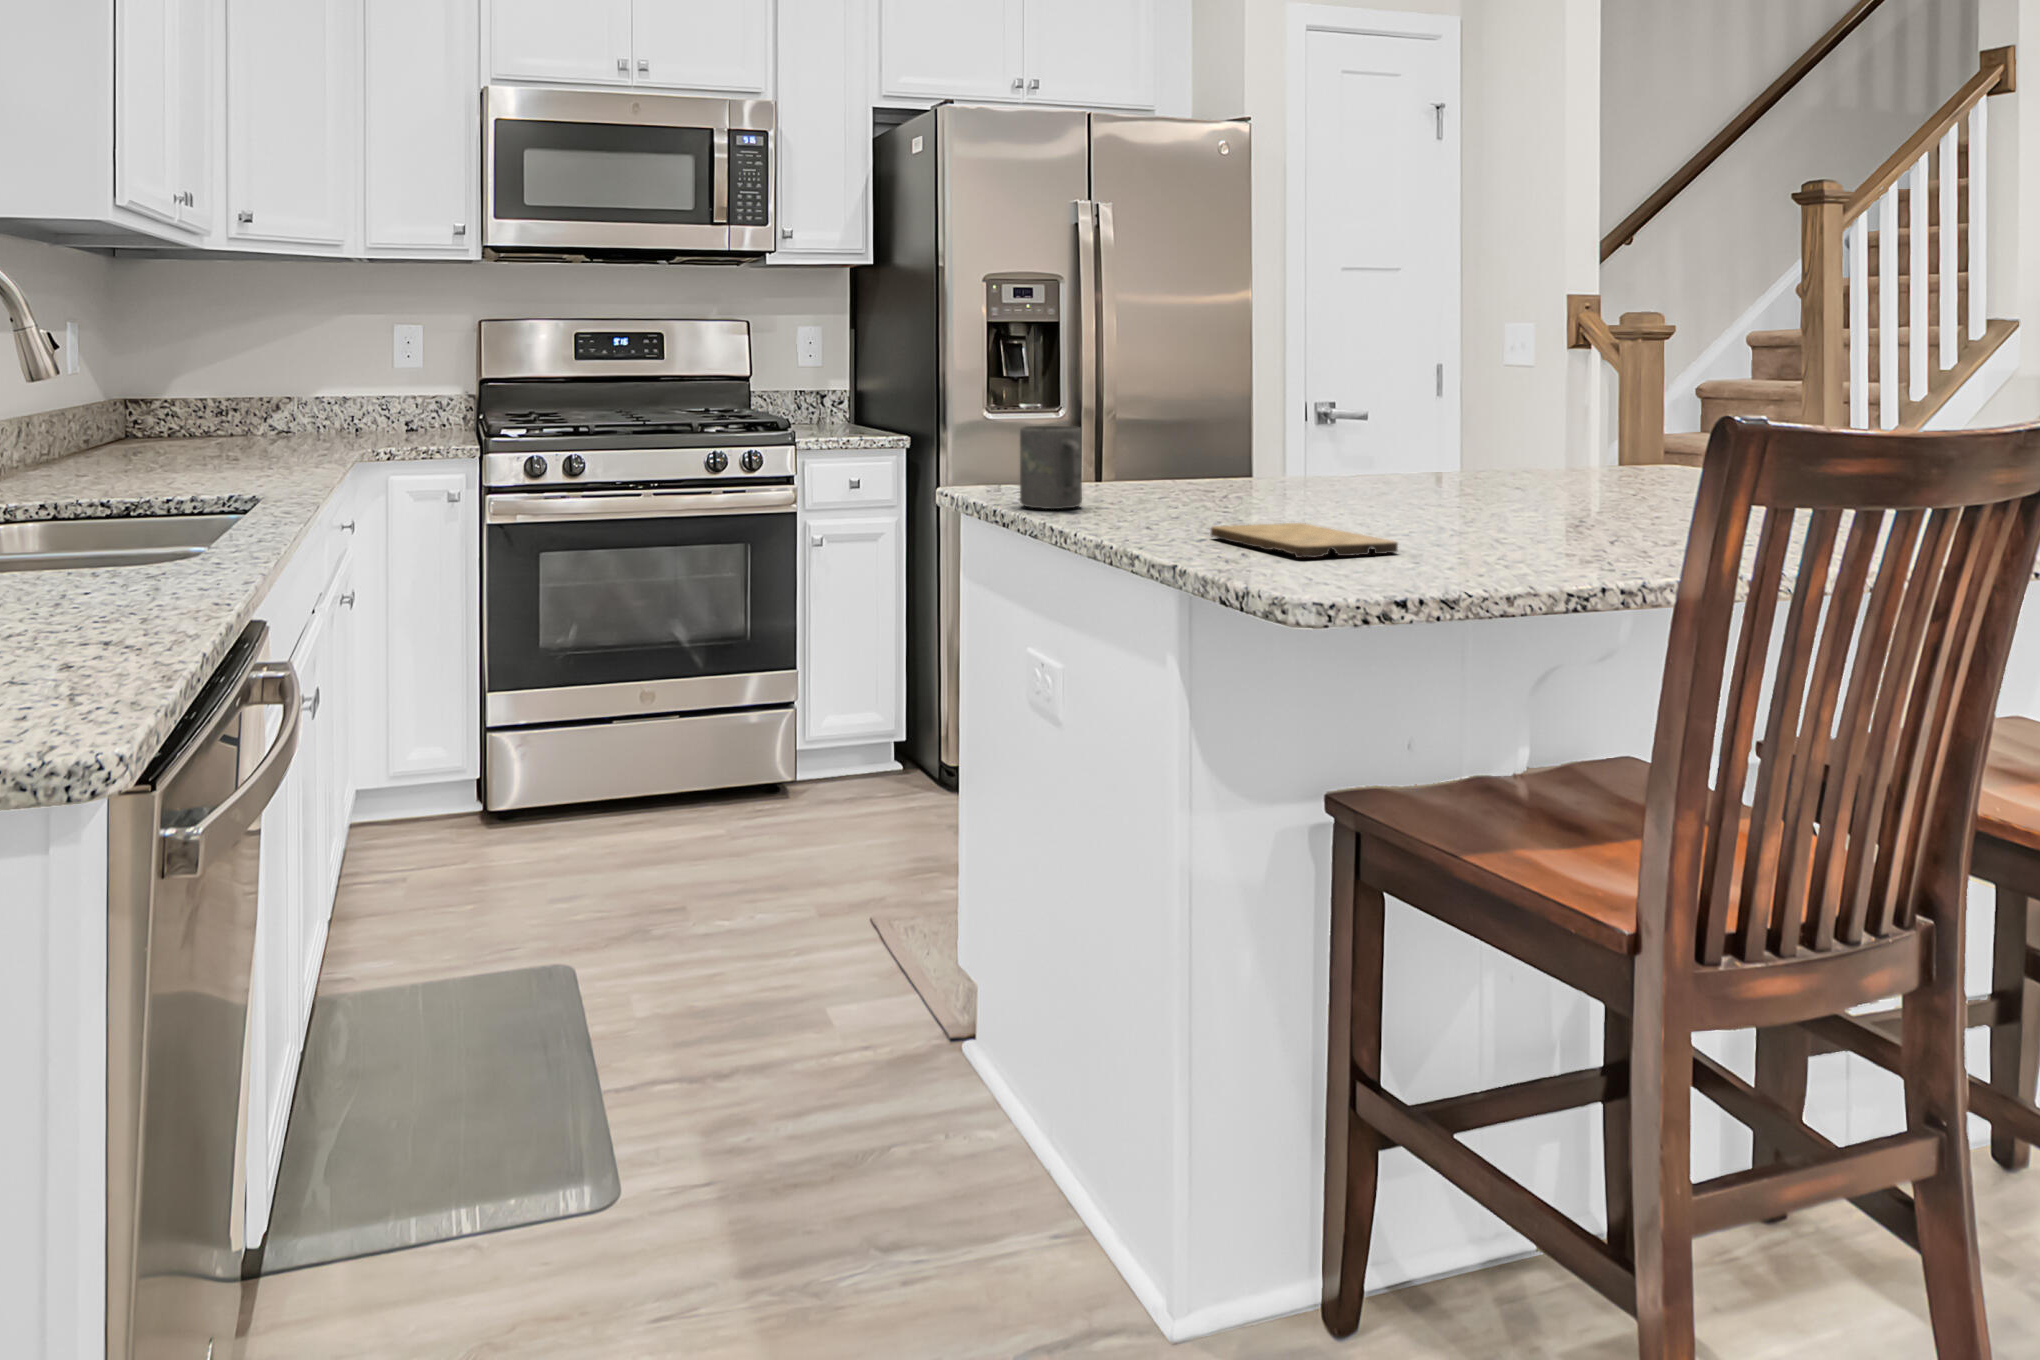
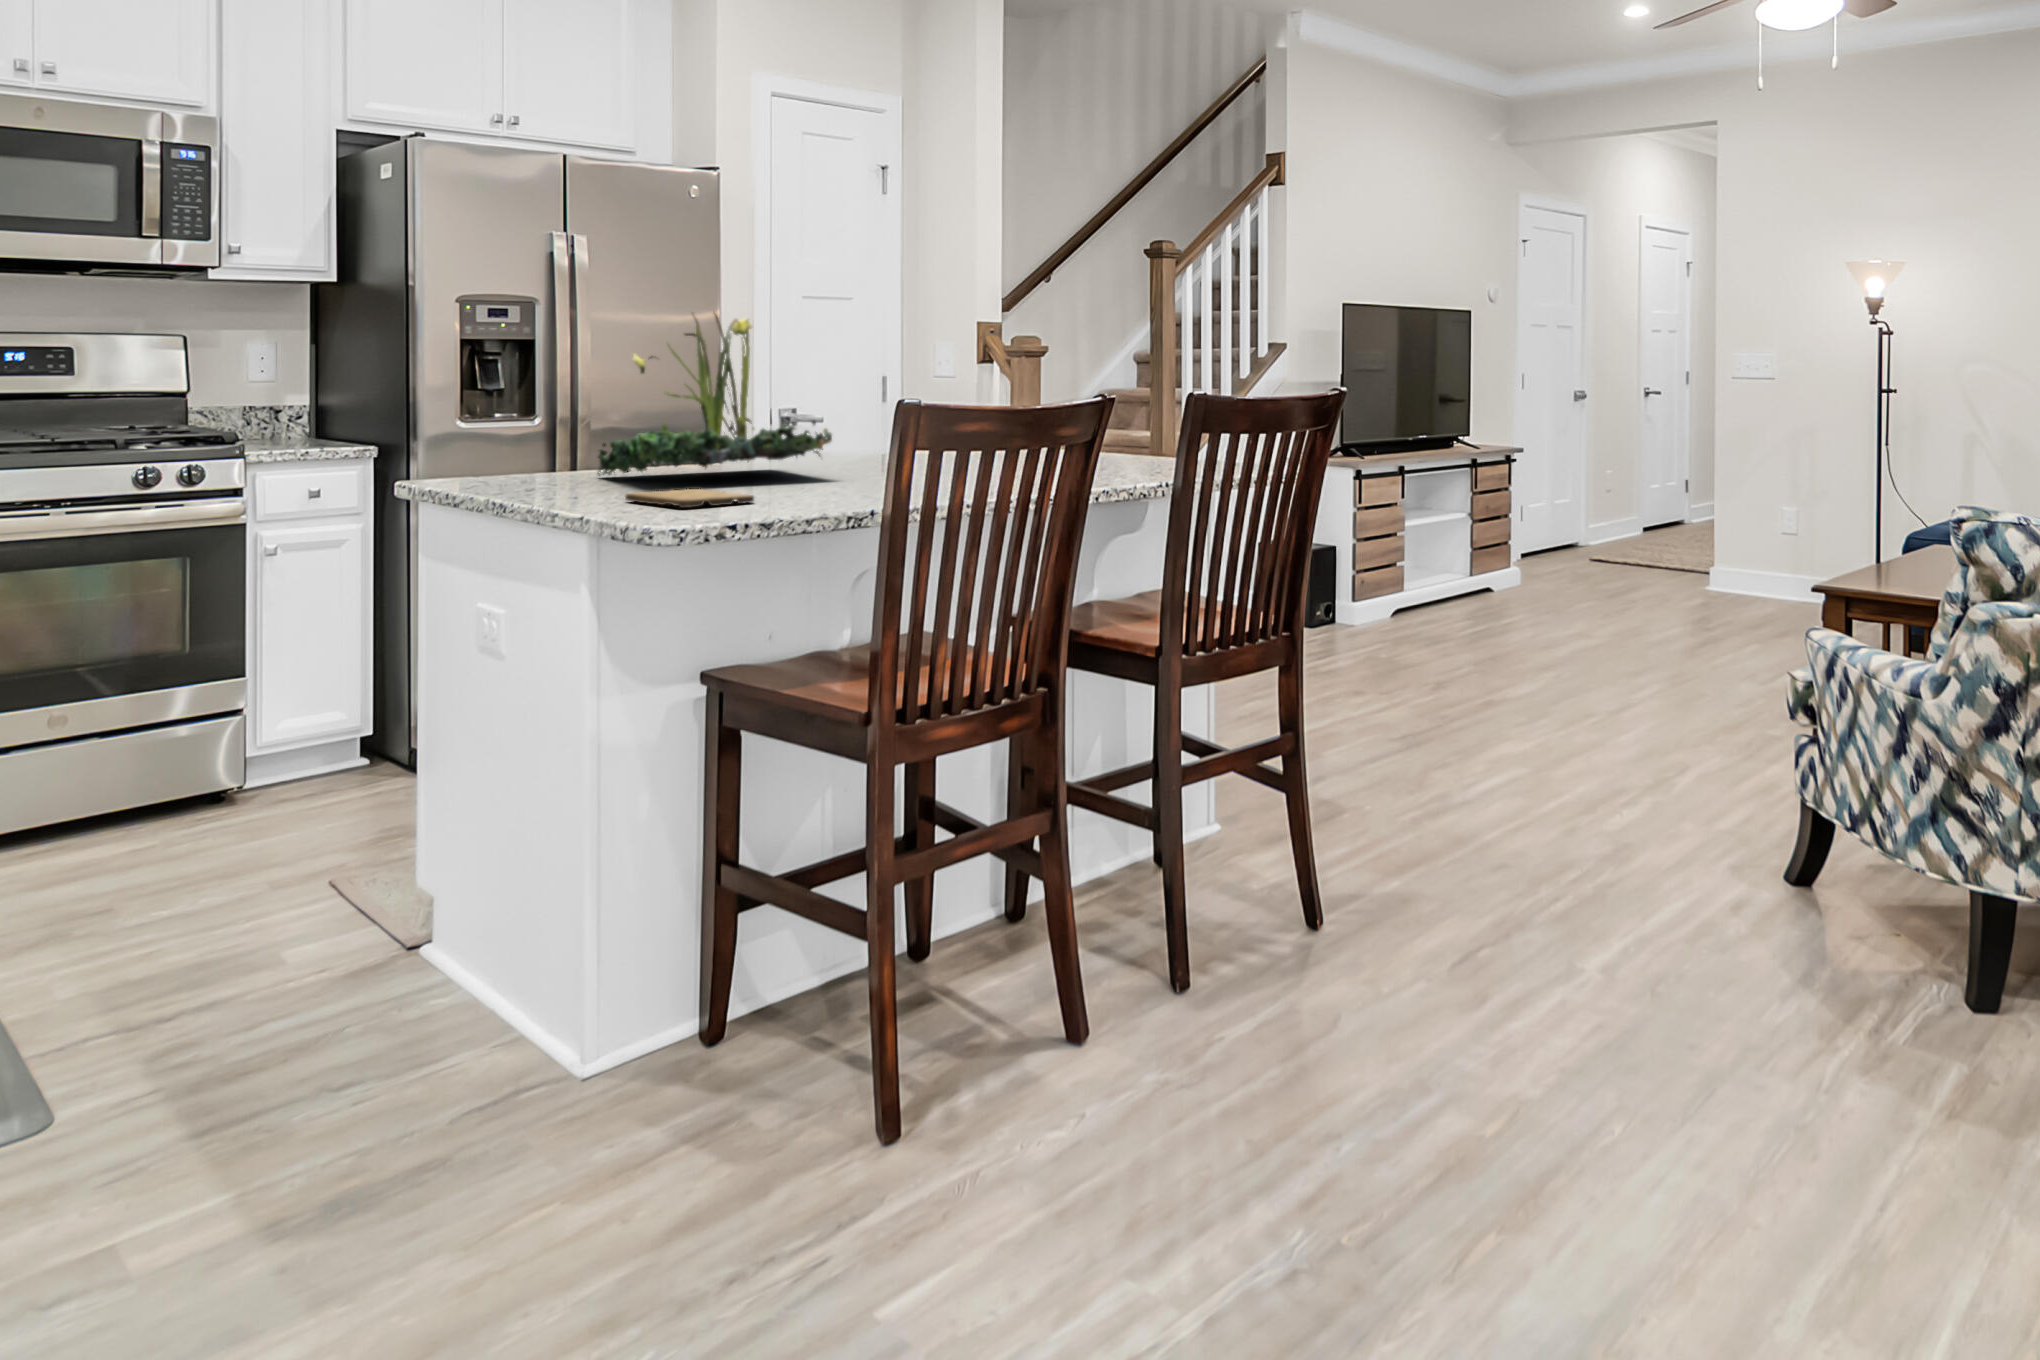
plant: none [1153,274,1476,490] -> present [597,314,832,475]
mug: present [1020,426,1082,509] -> none [476,426,530,491]

